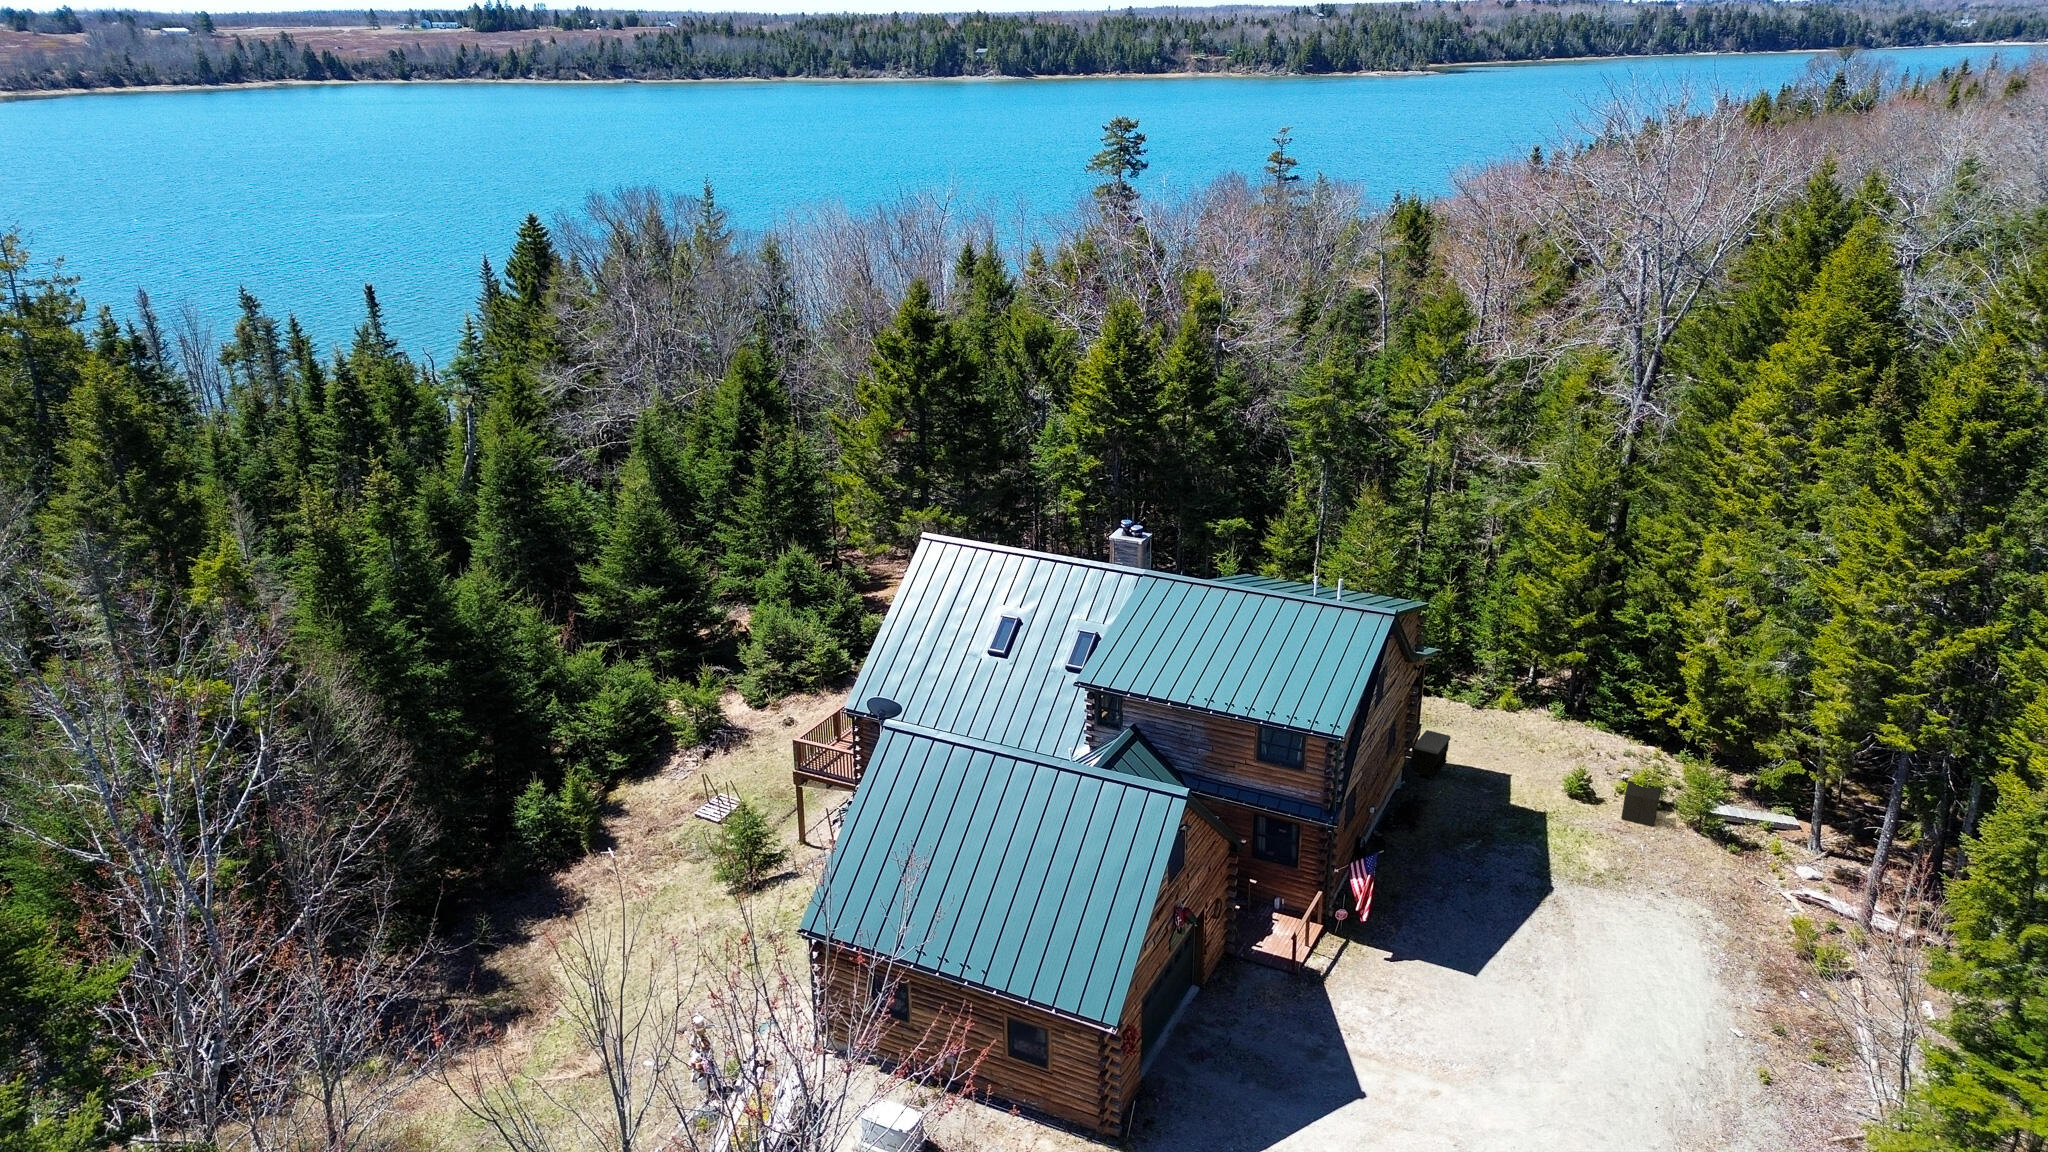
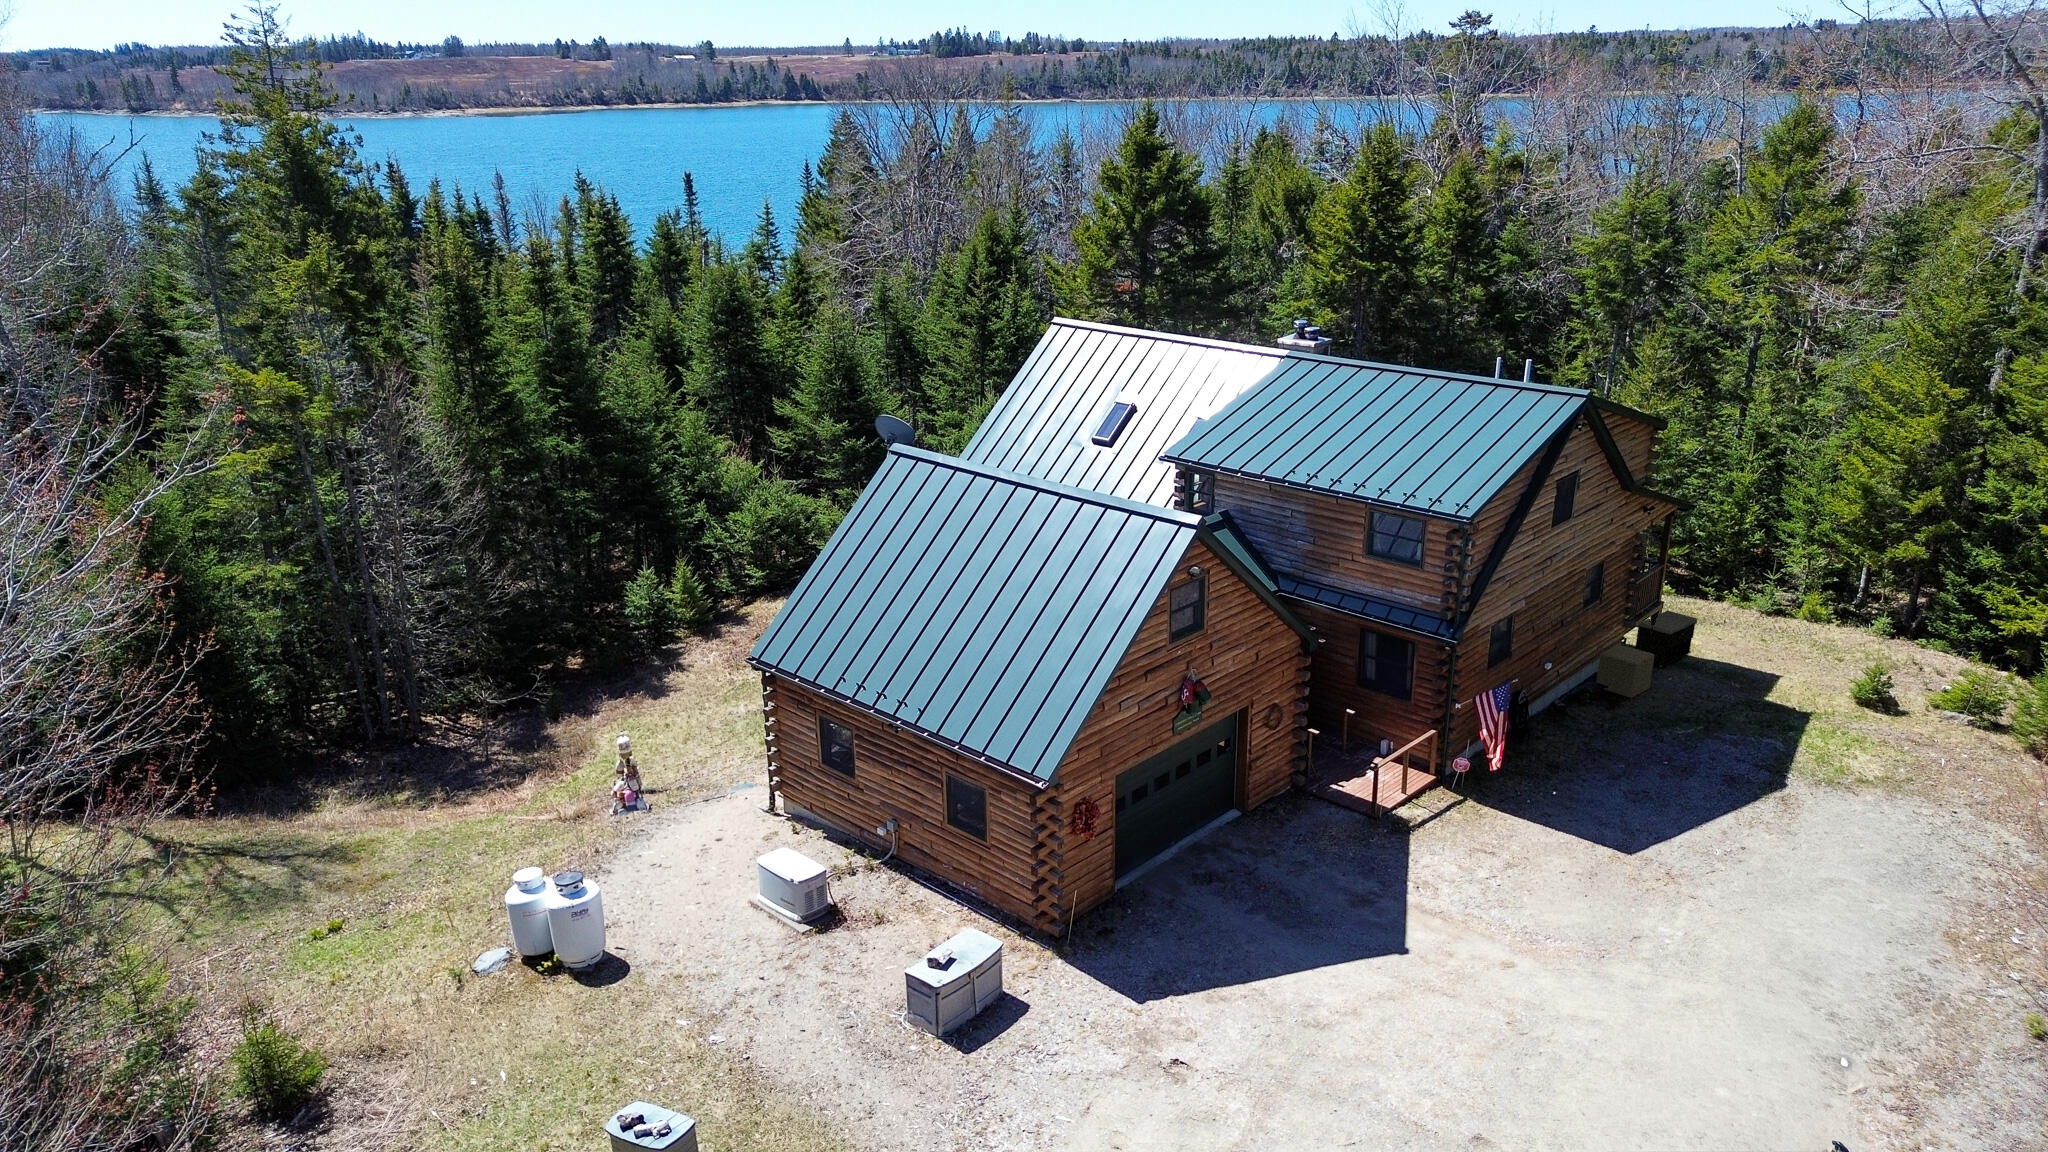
cardboard box: present [1621,781,1661,826] -> present [1597,644,1655,698]

